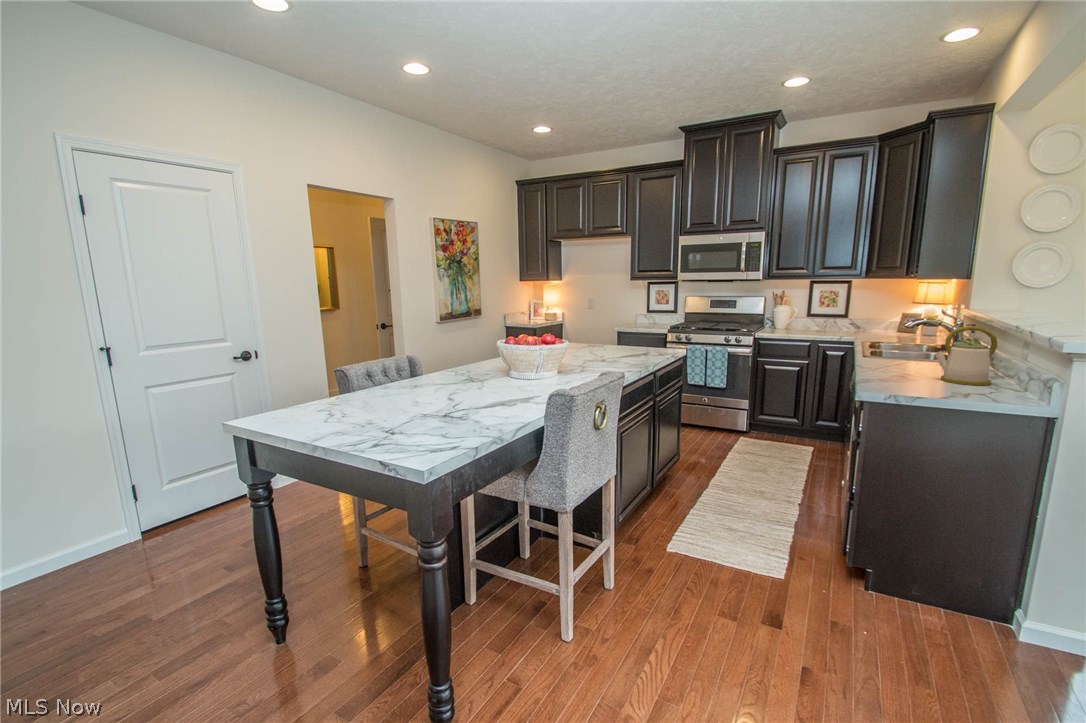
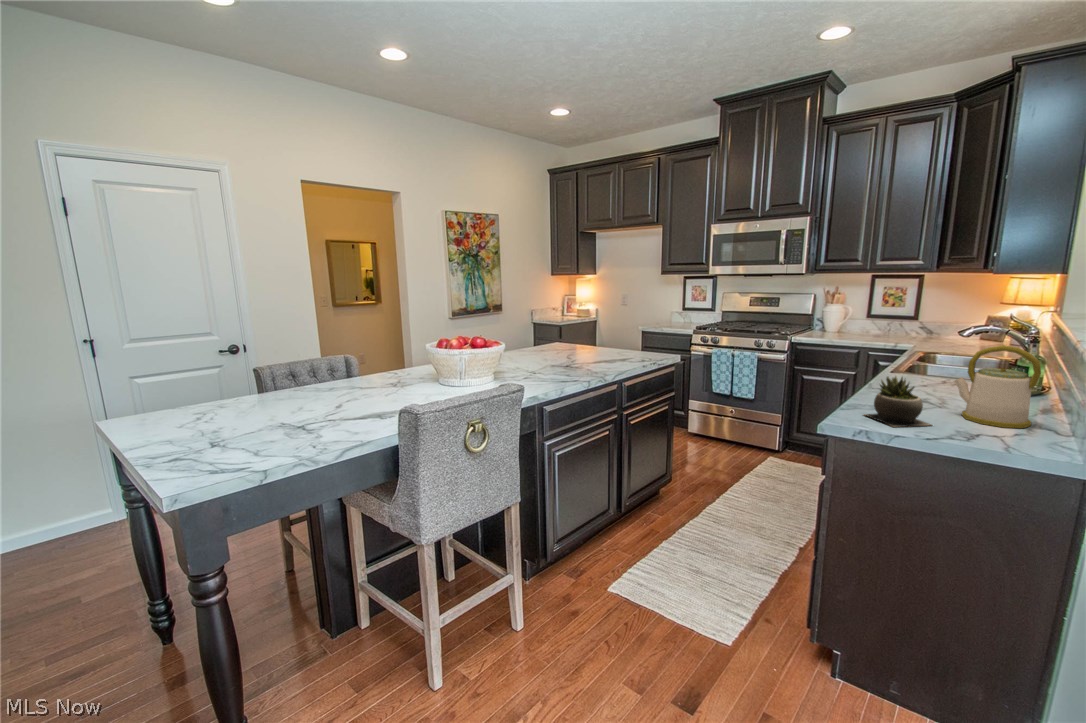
succulent plant: none [878,350,932,388] -> present [864,377,930,427]

